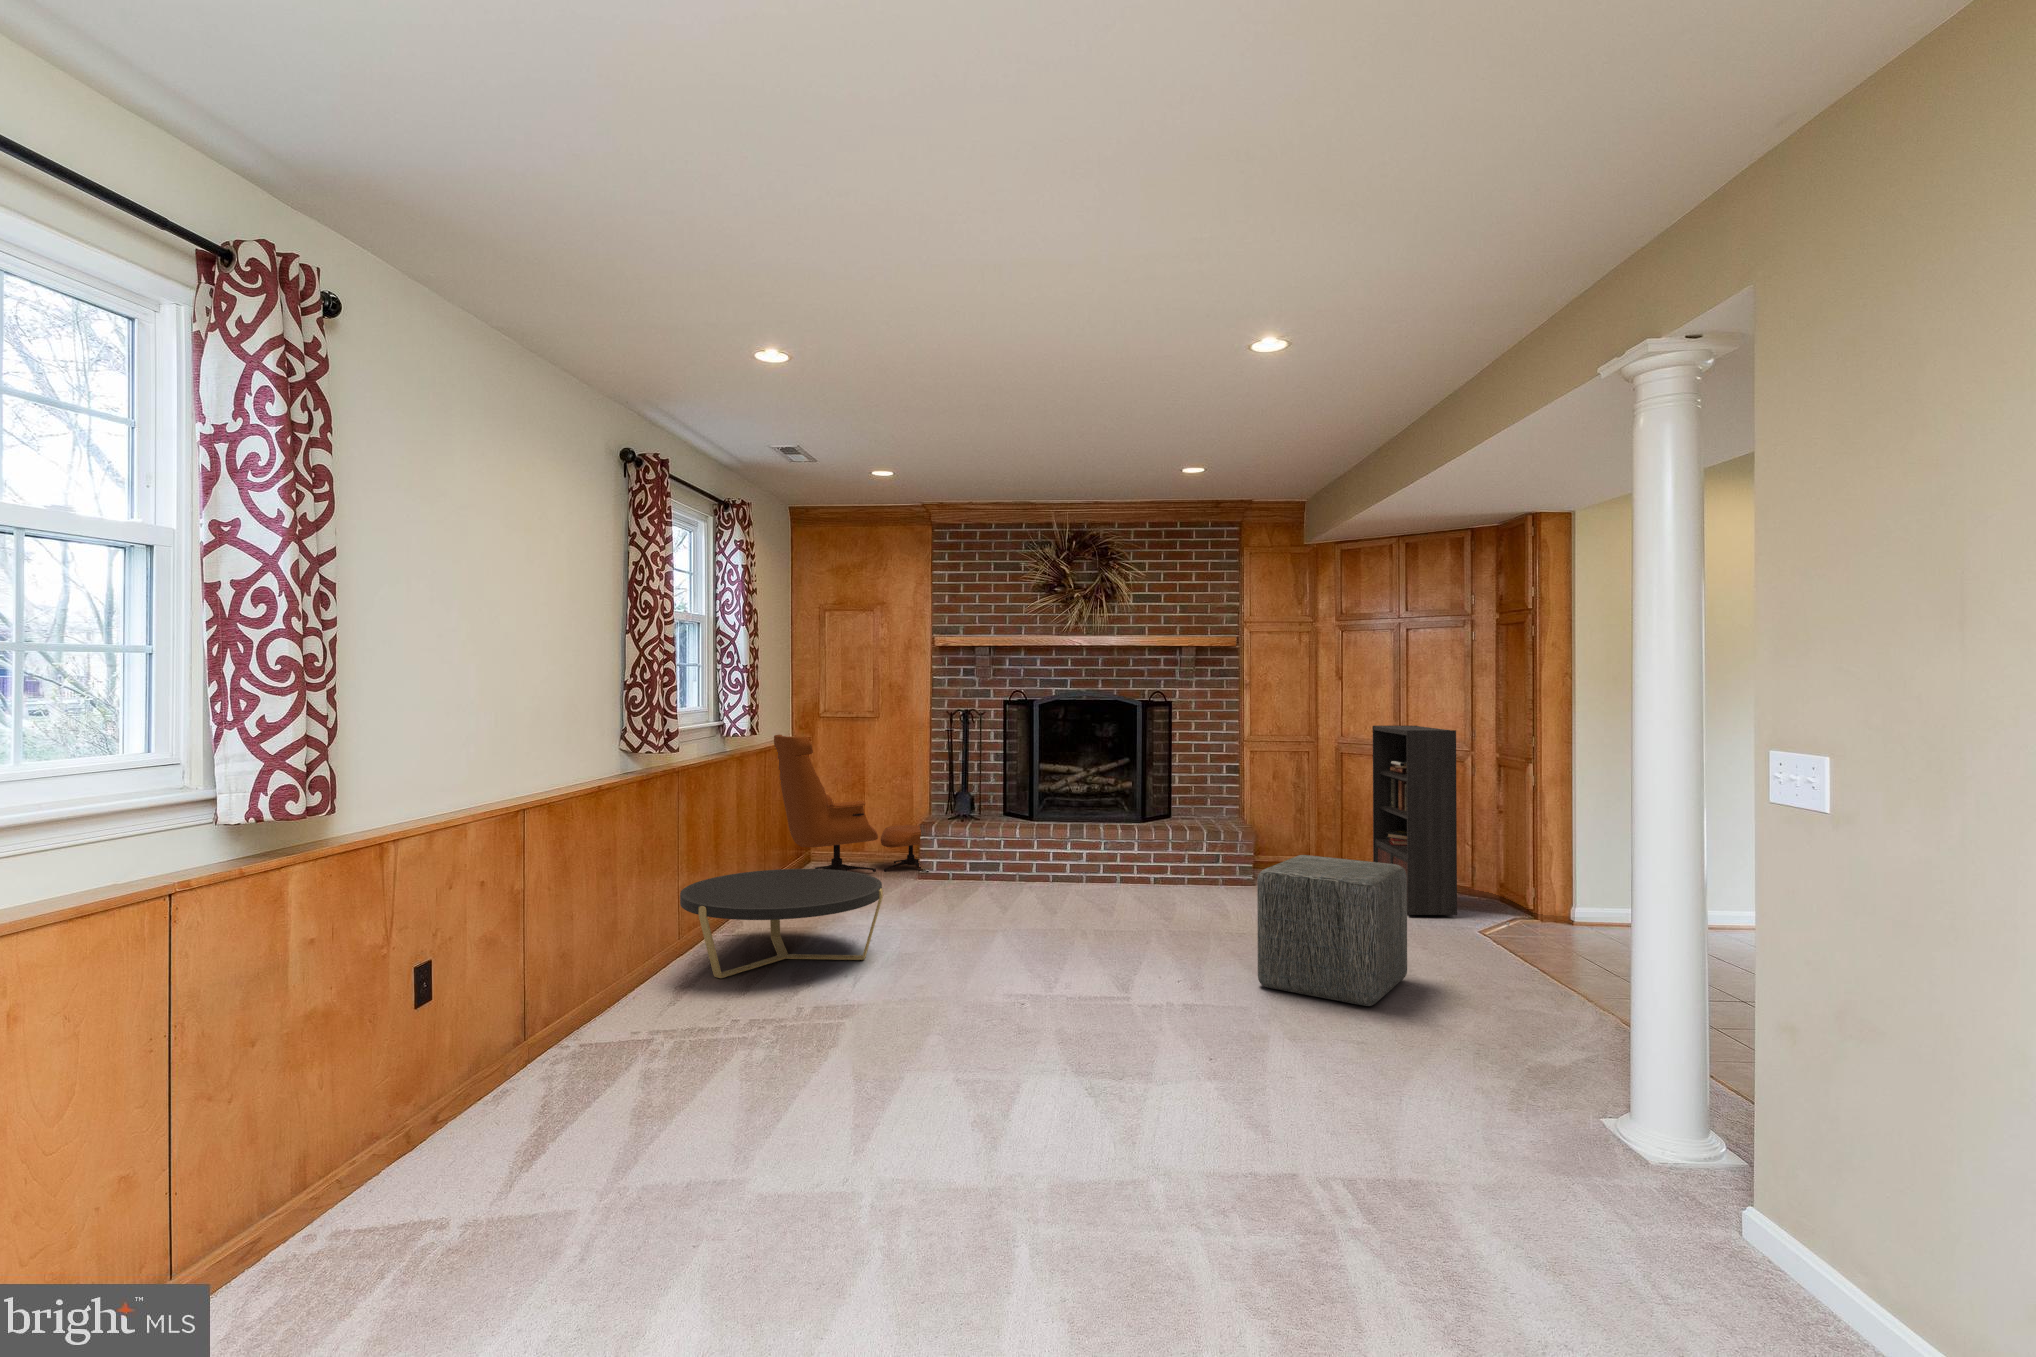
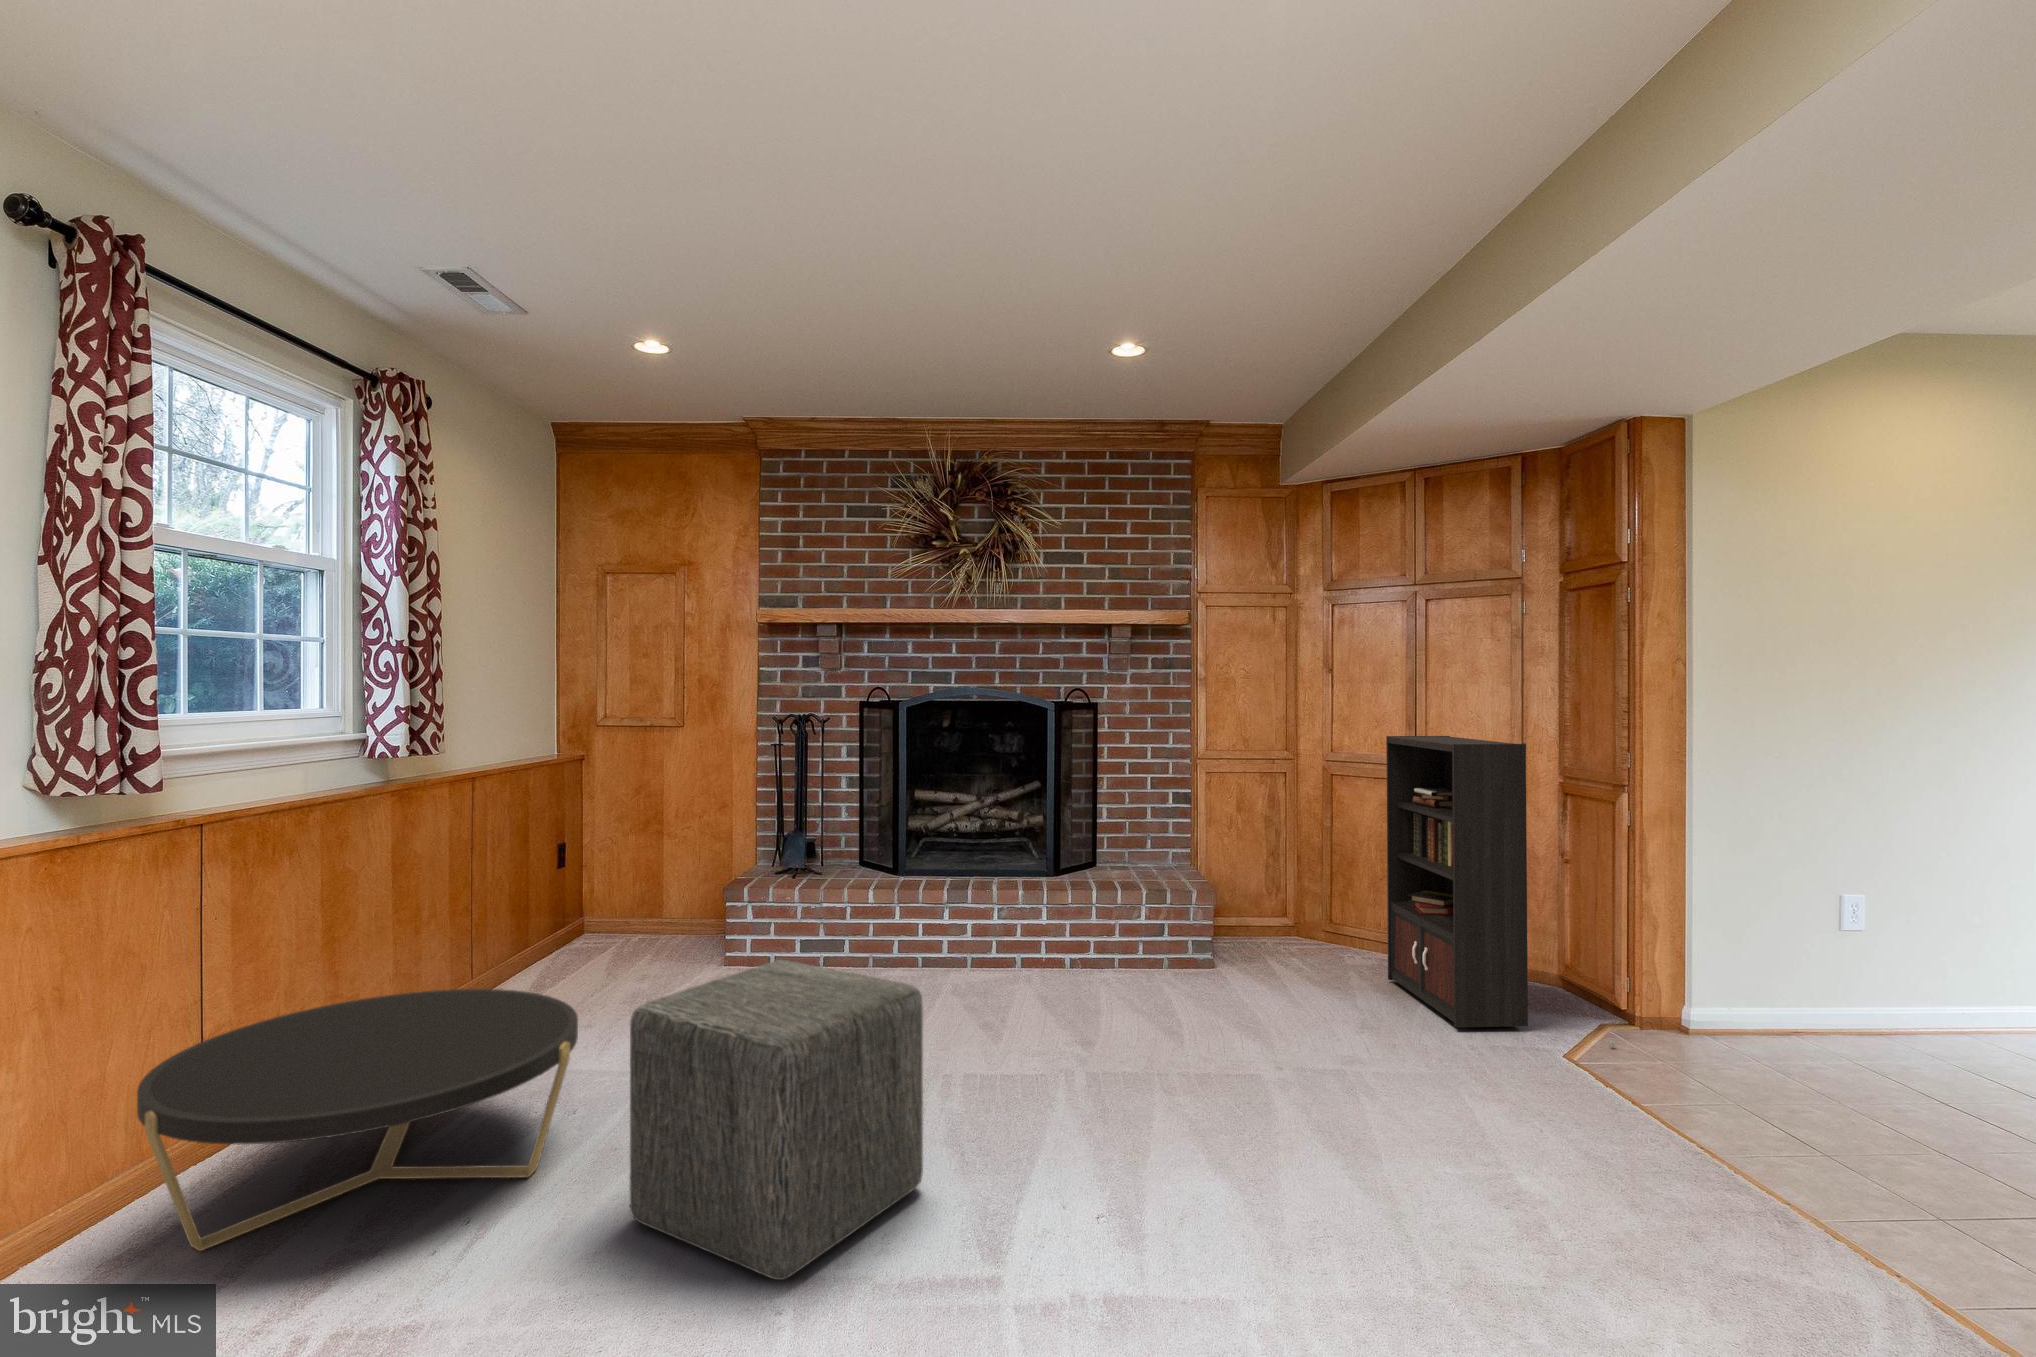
lounge chair: present [774,735,929,872] -> none [492,752,764,982]
ottoman: present [1257,855,1407,1006] -> present [630,960,923,1280]

